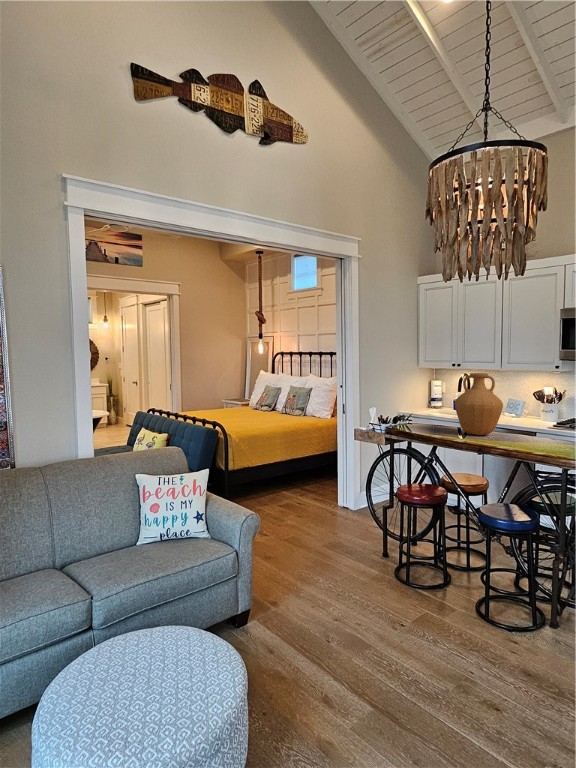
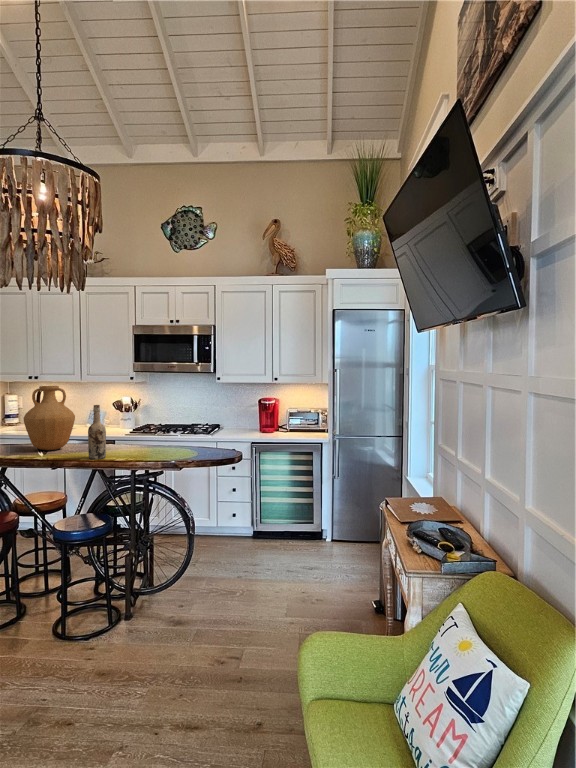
wine bottle: none [519,394,539,451] -> present [88,405,106,459]

